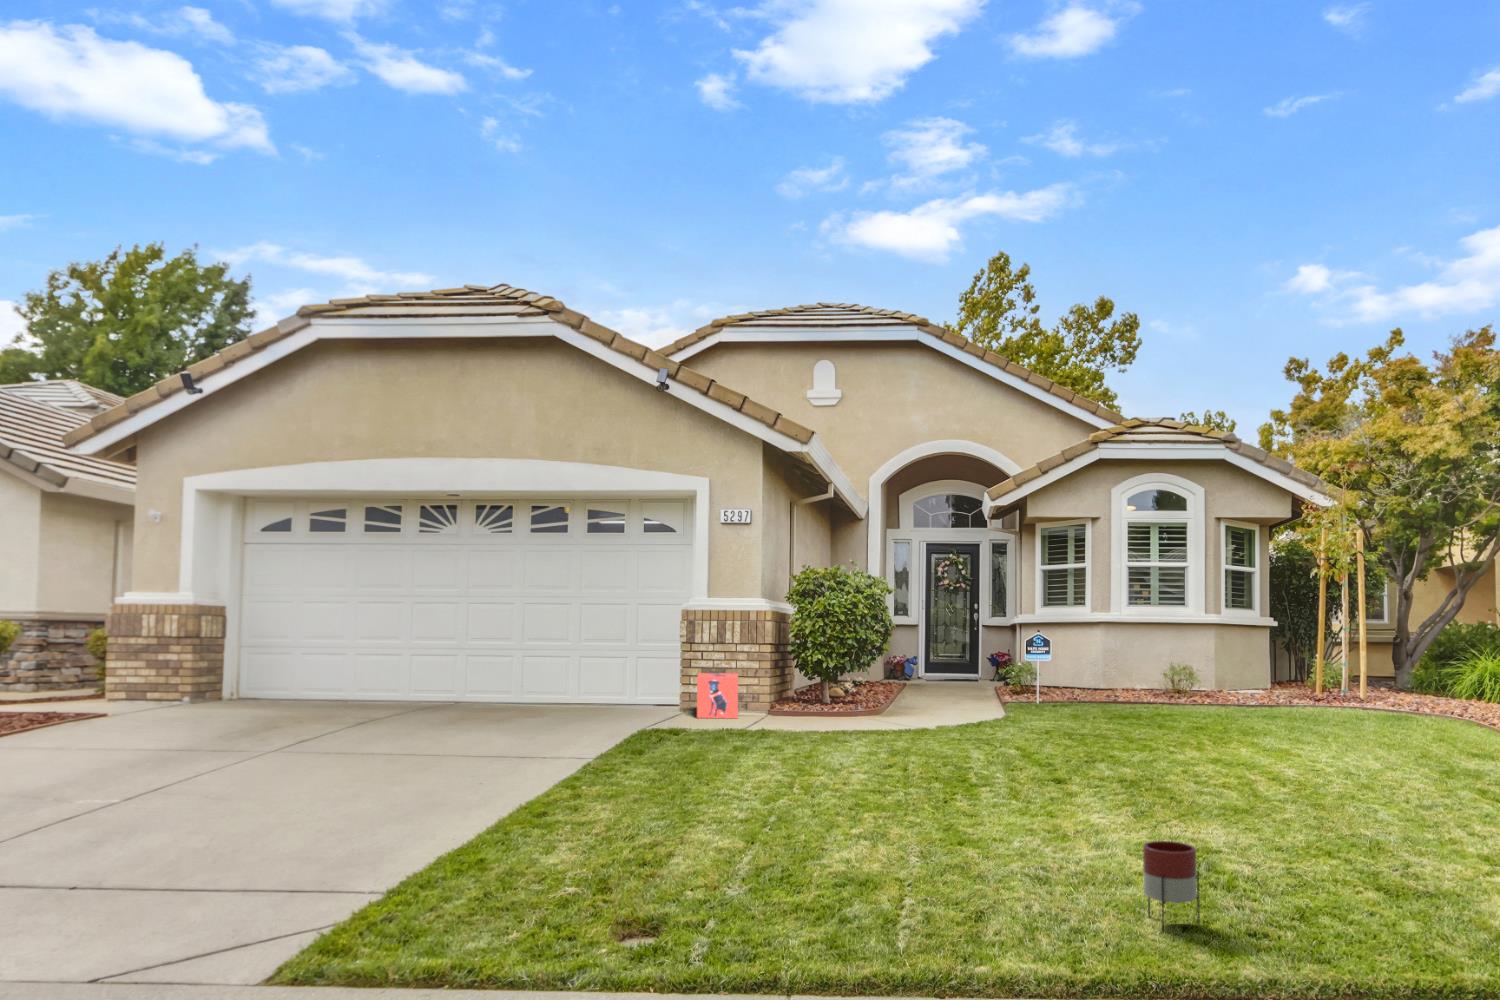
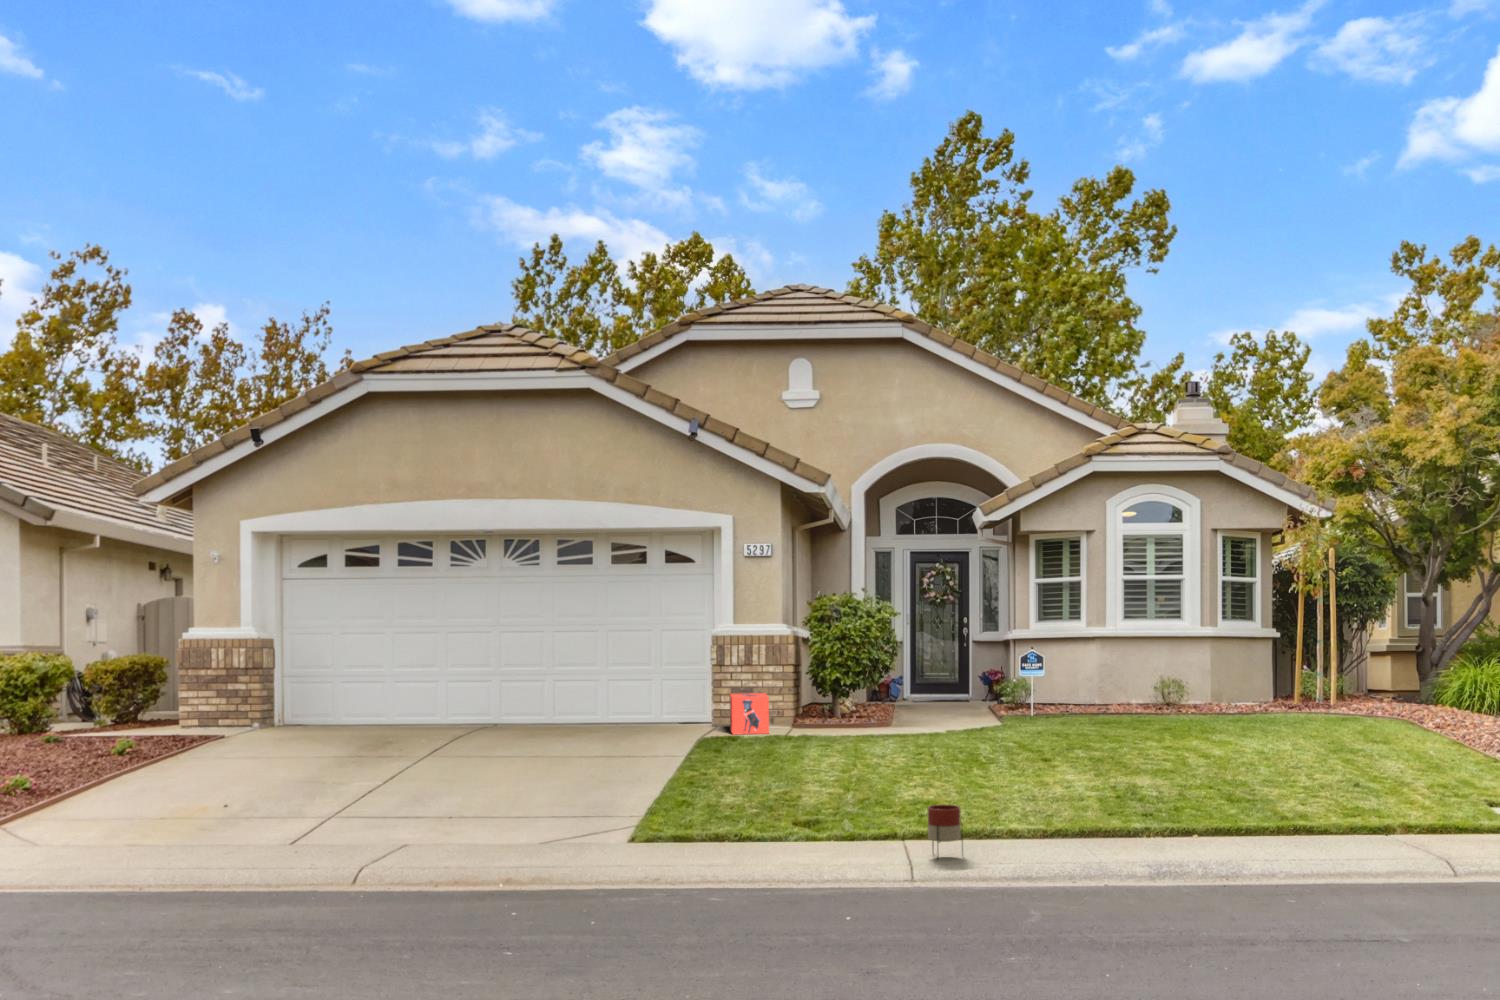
planter: present [1143,841,1200,930] -> present [928,804,963,848]

